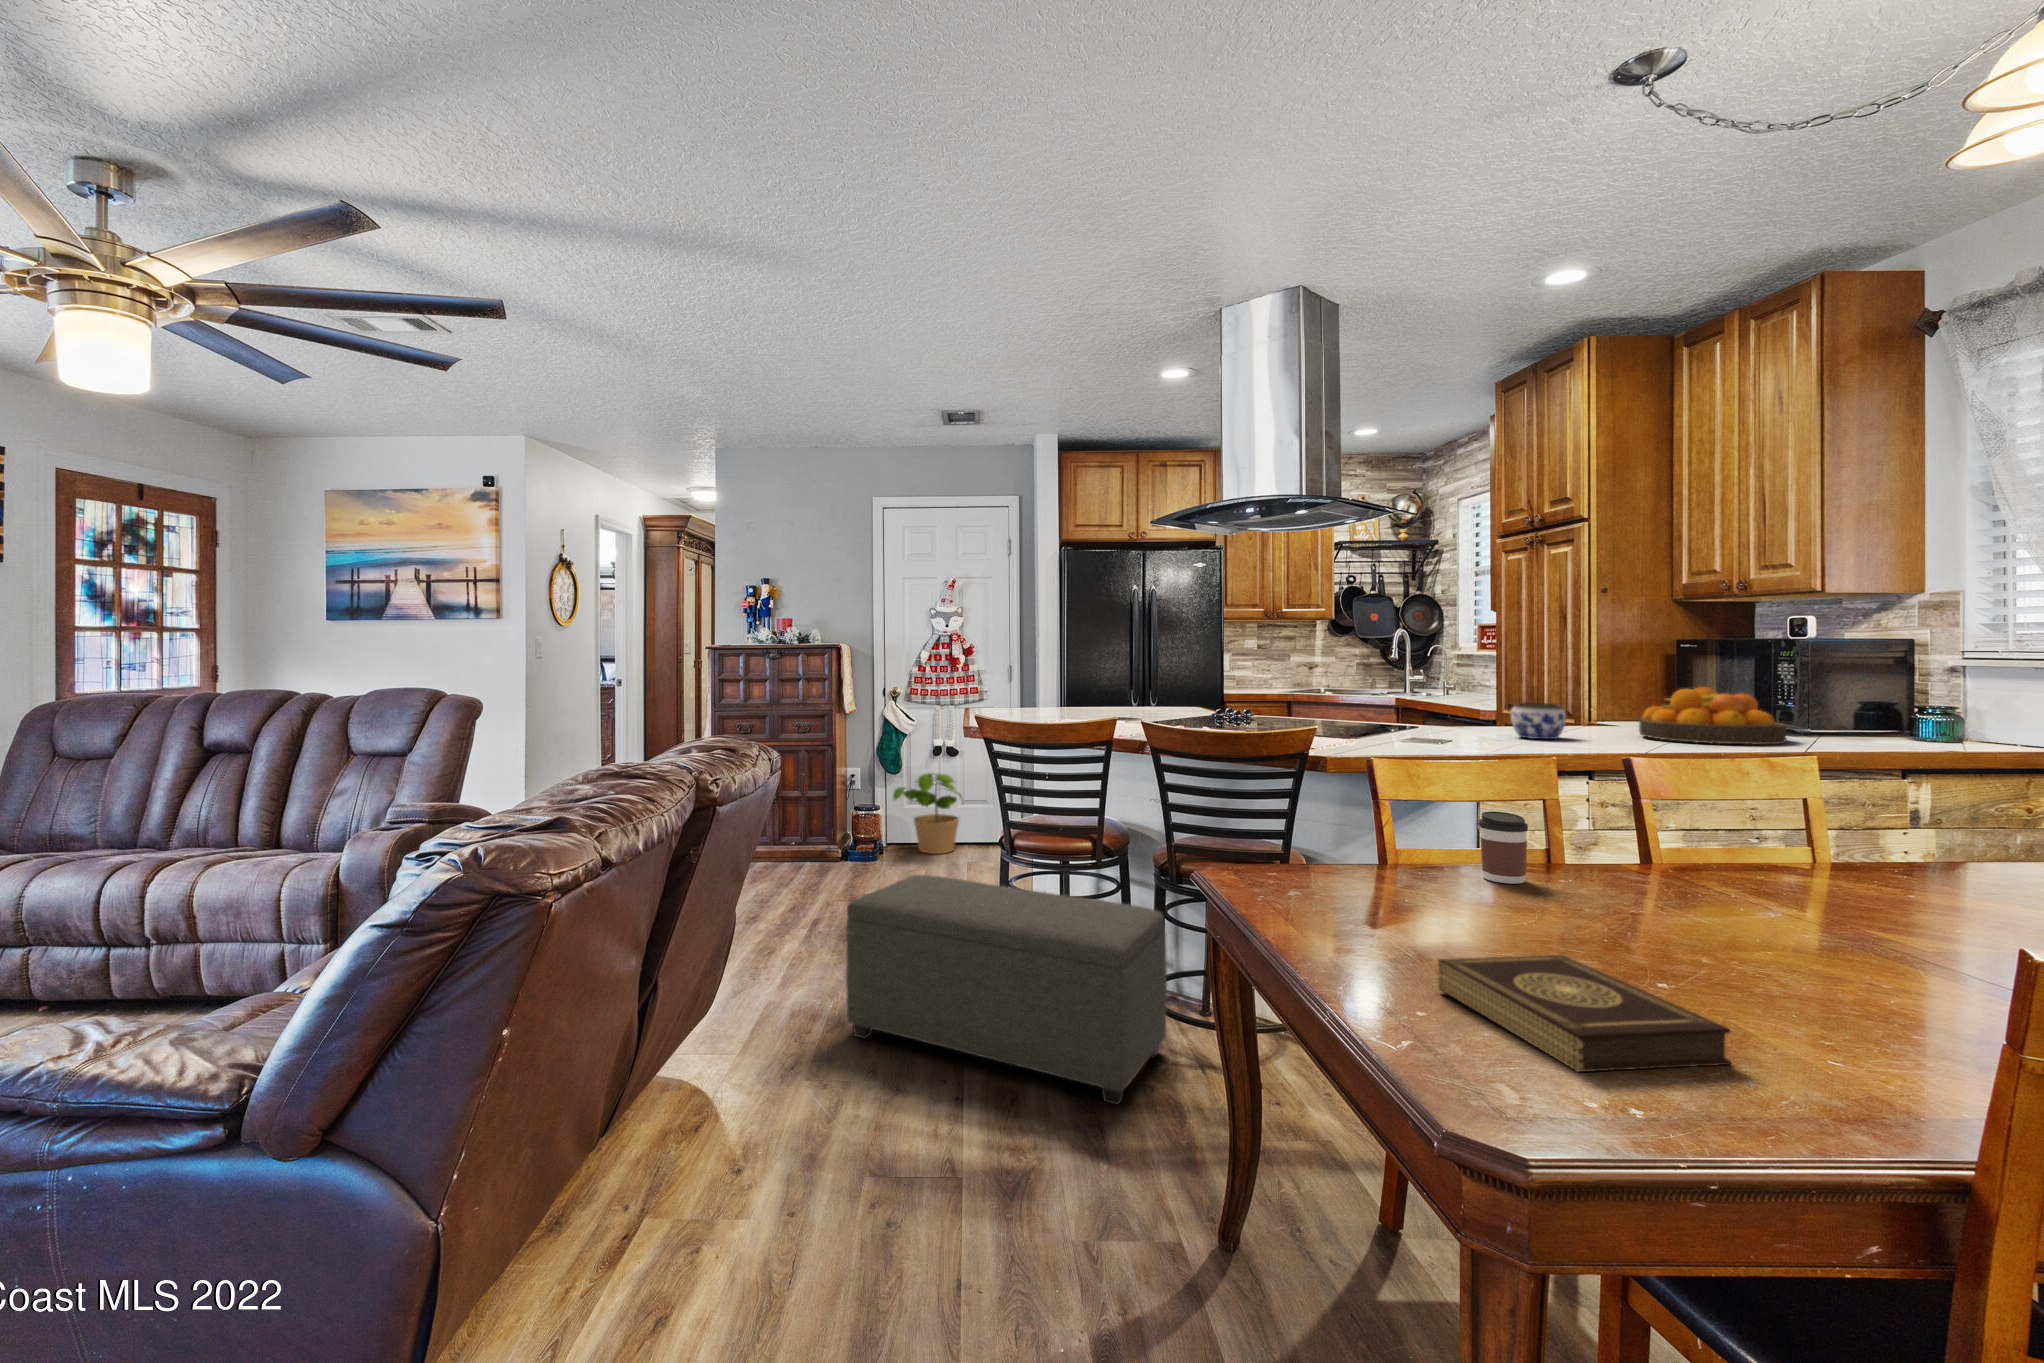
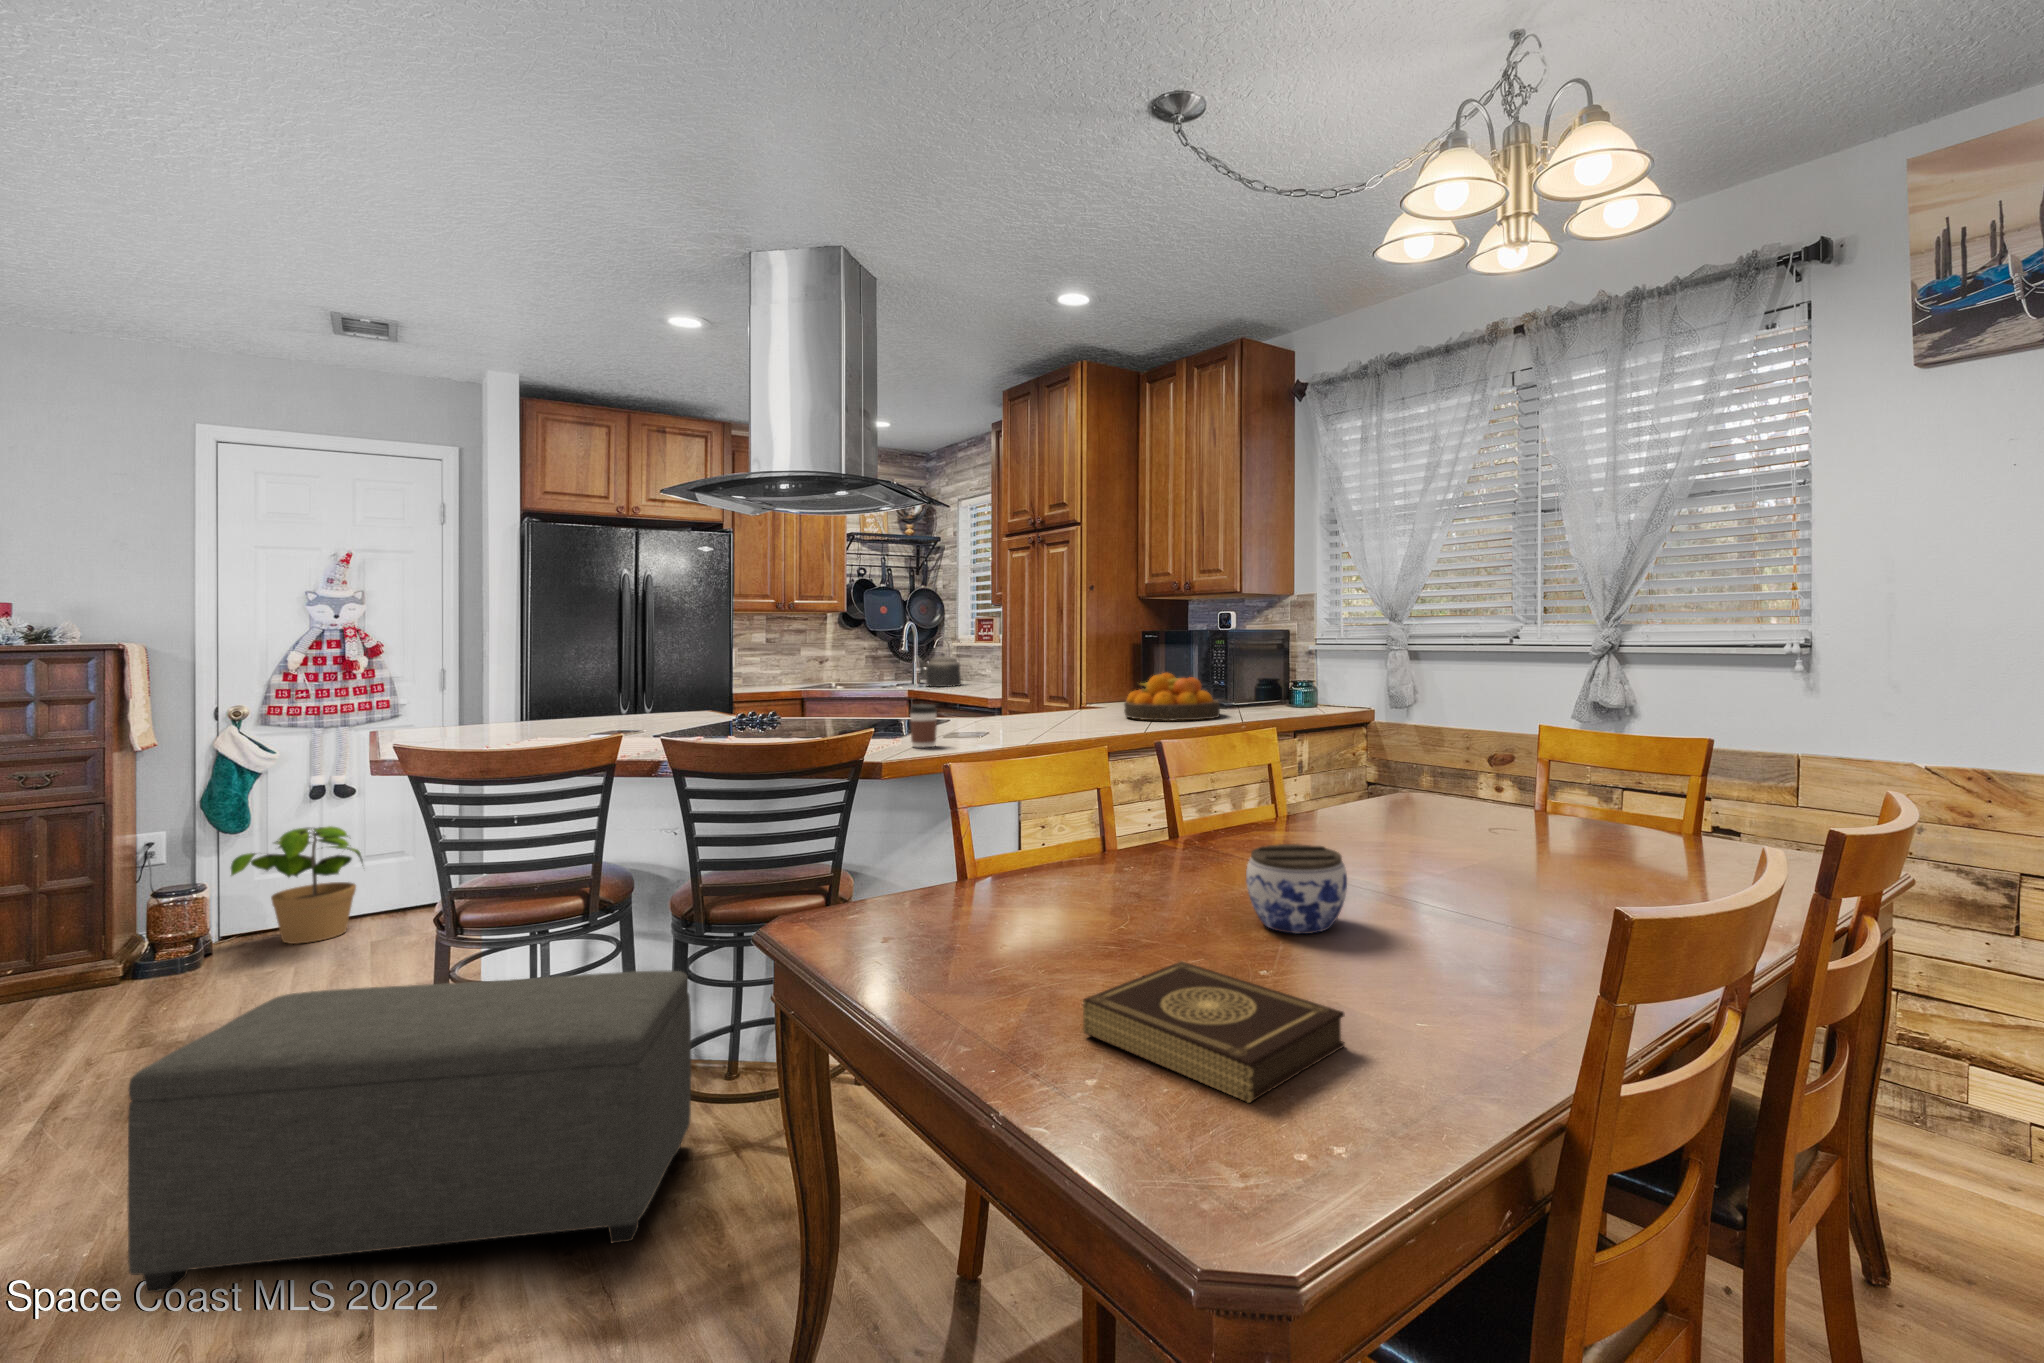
kettle: none [1406,645,1460,696] -> present [917,638,961,687]
jar: present [1511,703,1566,739] -> present [1246,844,1347,934]
coffee cup: present [1479,811,1528,884] -> present [910,704,937,747]

